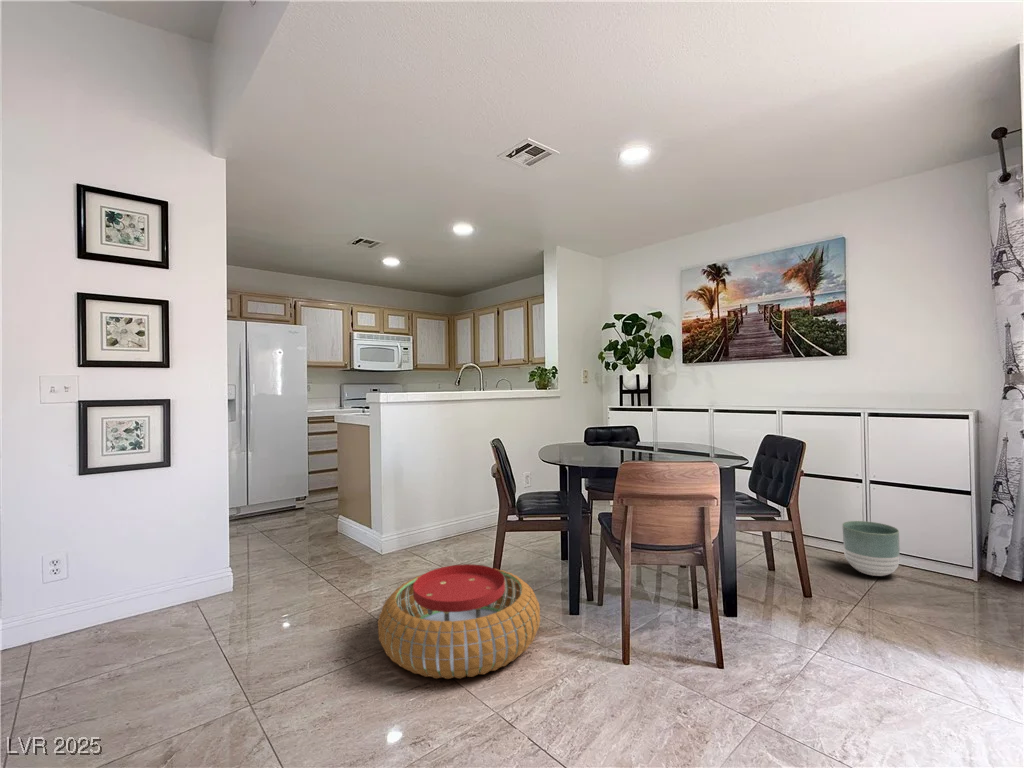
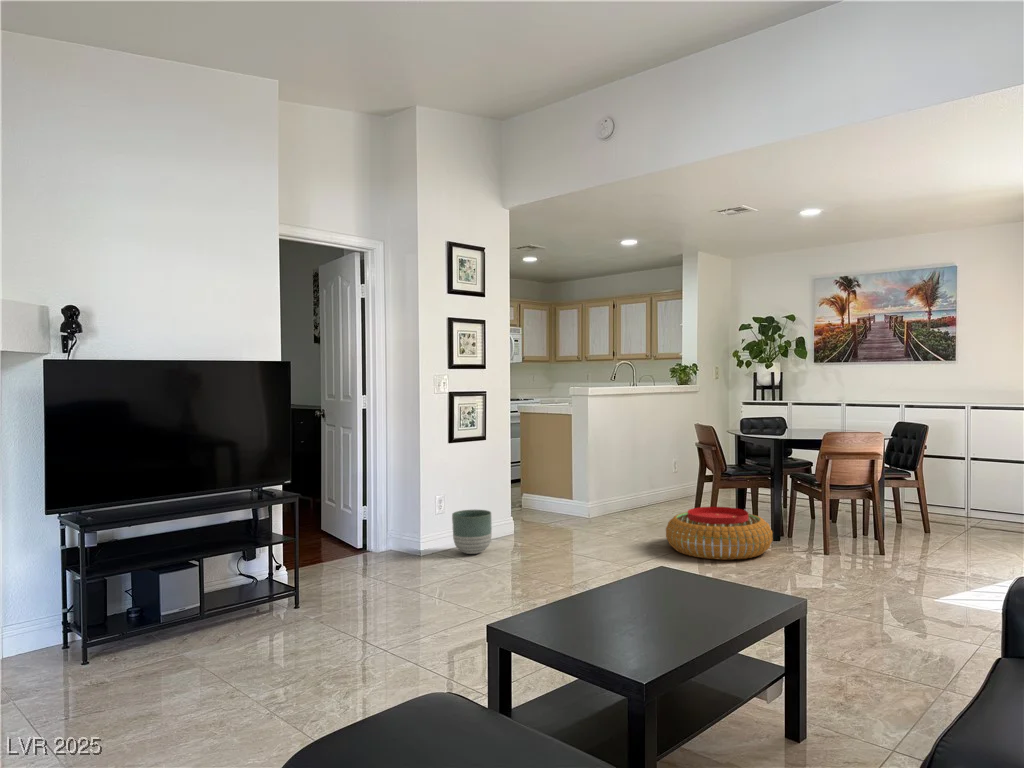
planter: present [842,521,900,576] -> present [452,510,492,554]

